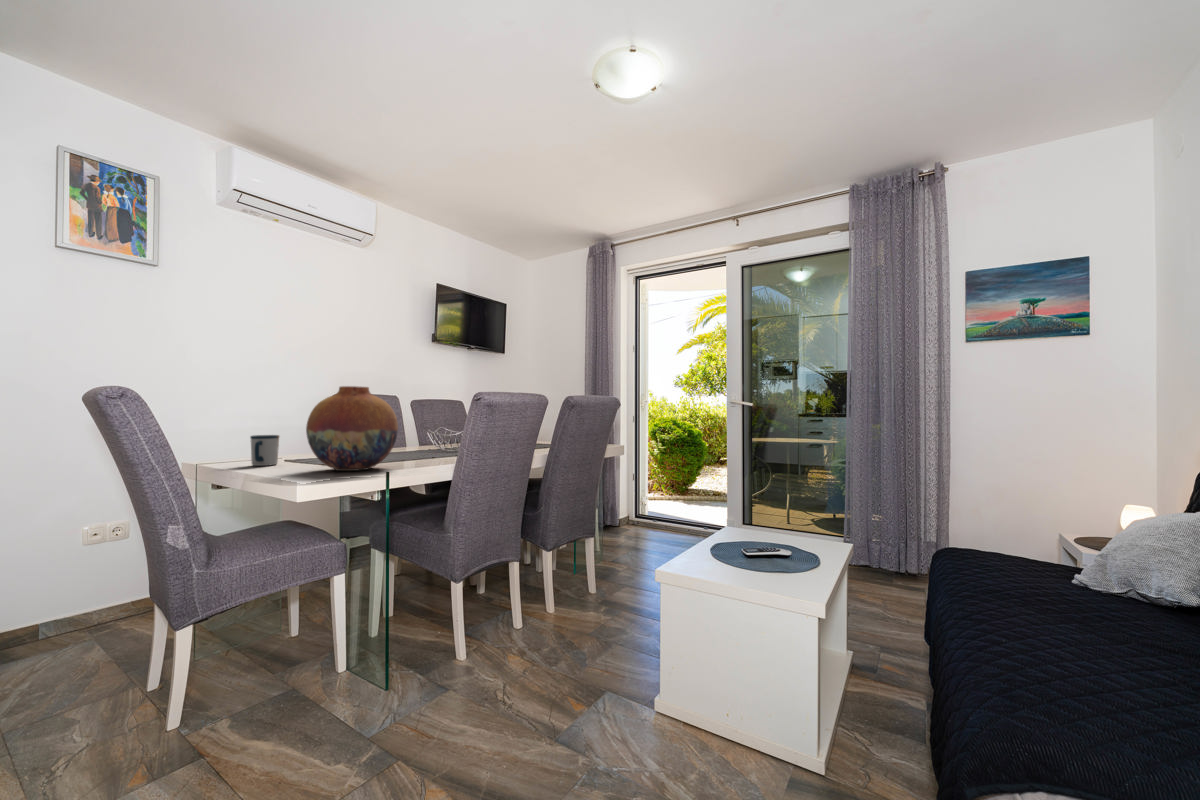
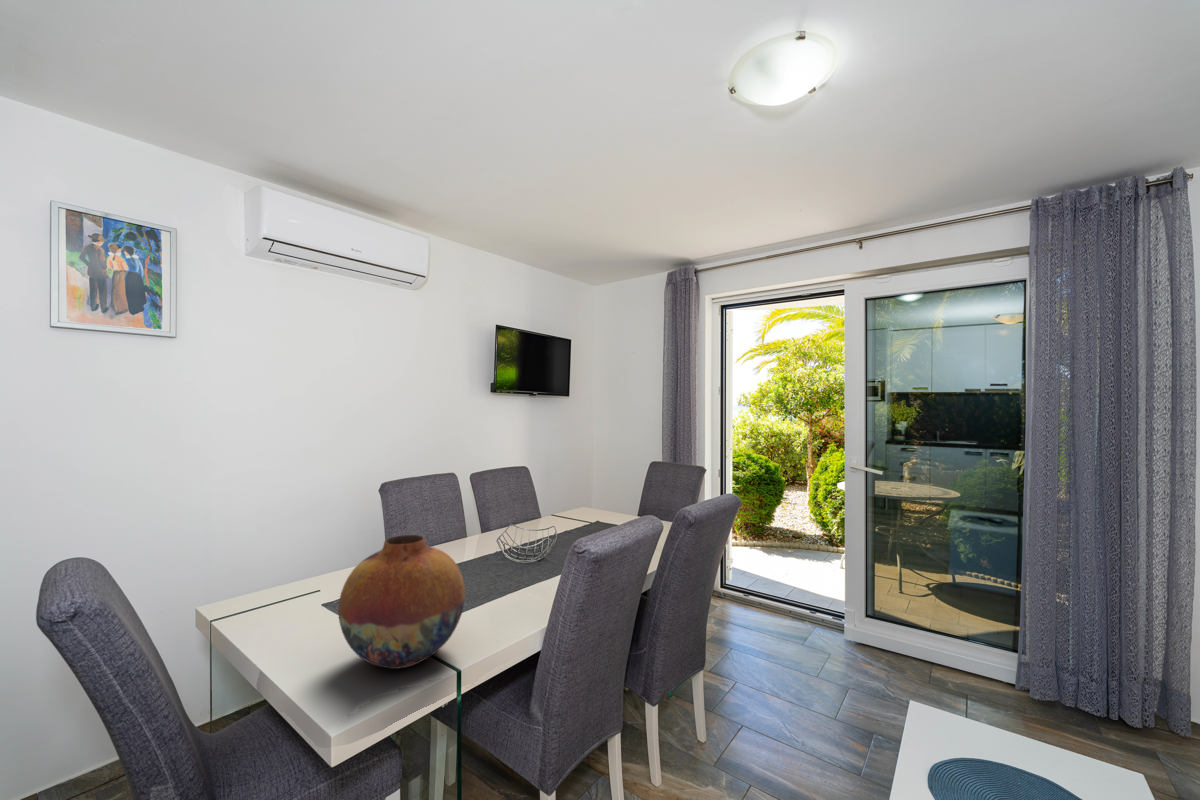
mug: present [250,435,279,466] -> none [272,575,311,625]

